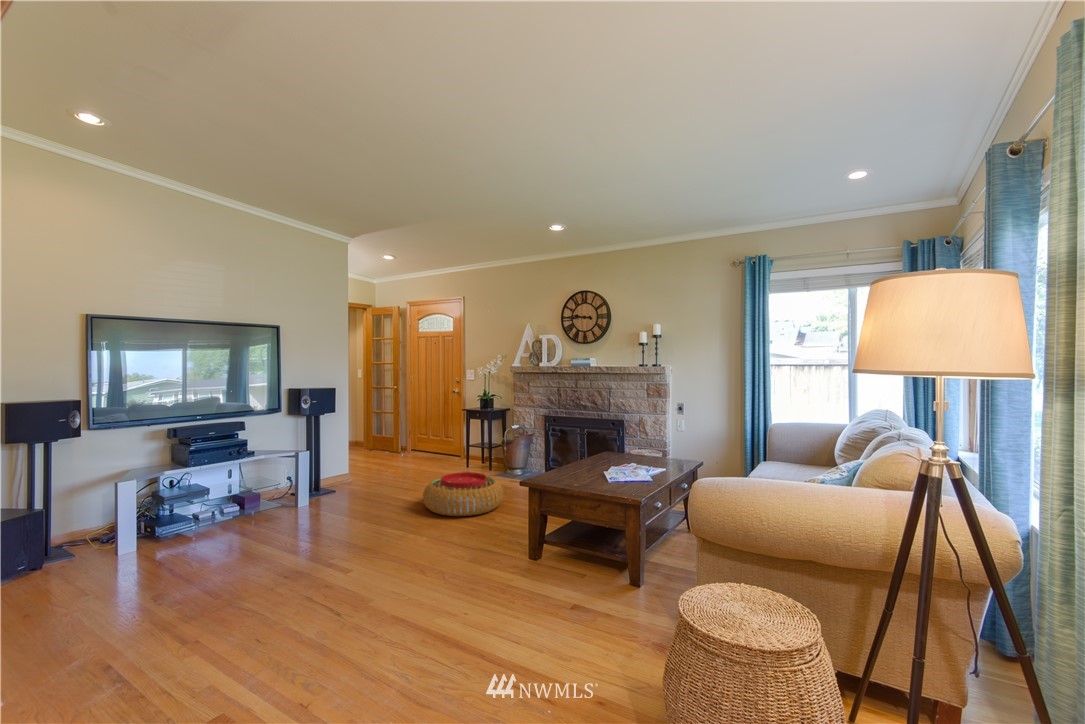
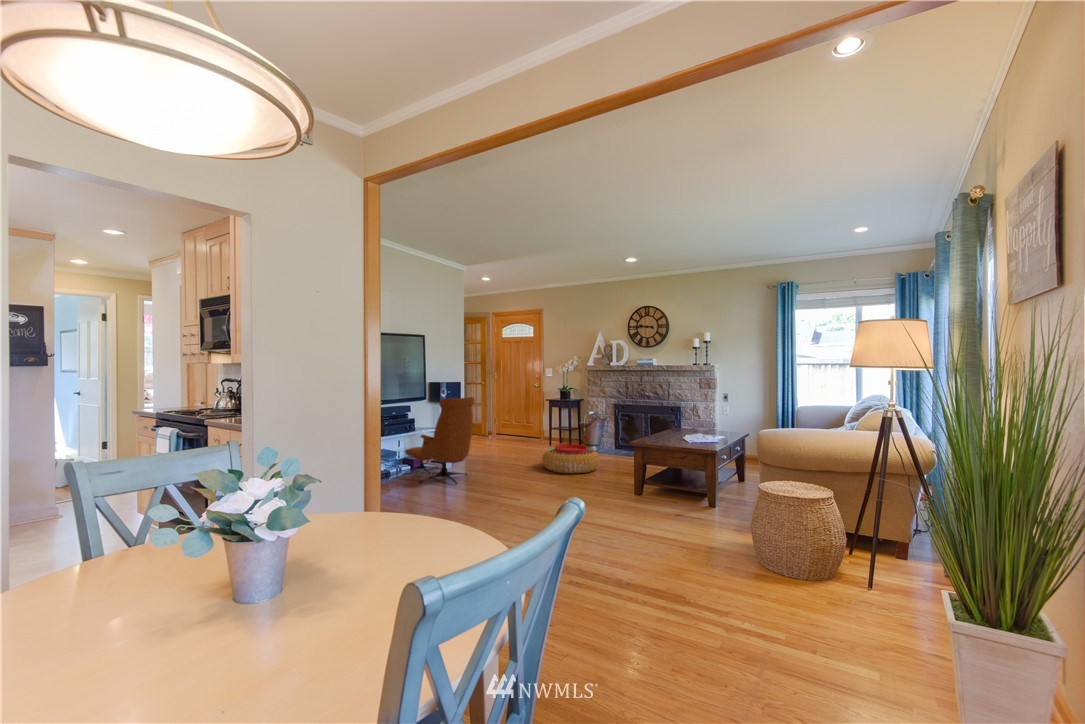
lounge chair: none [216,410,305,540] -> present [405,397,475,484]

